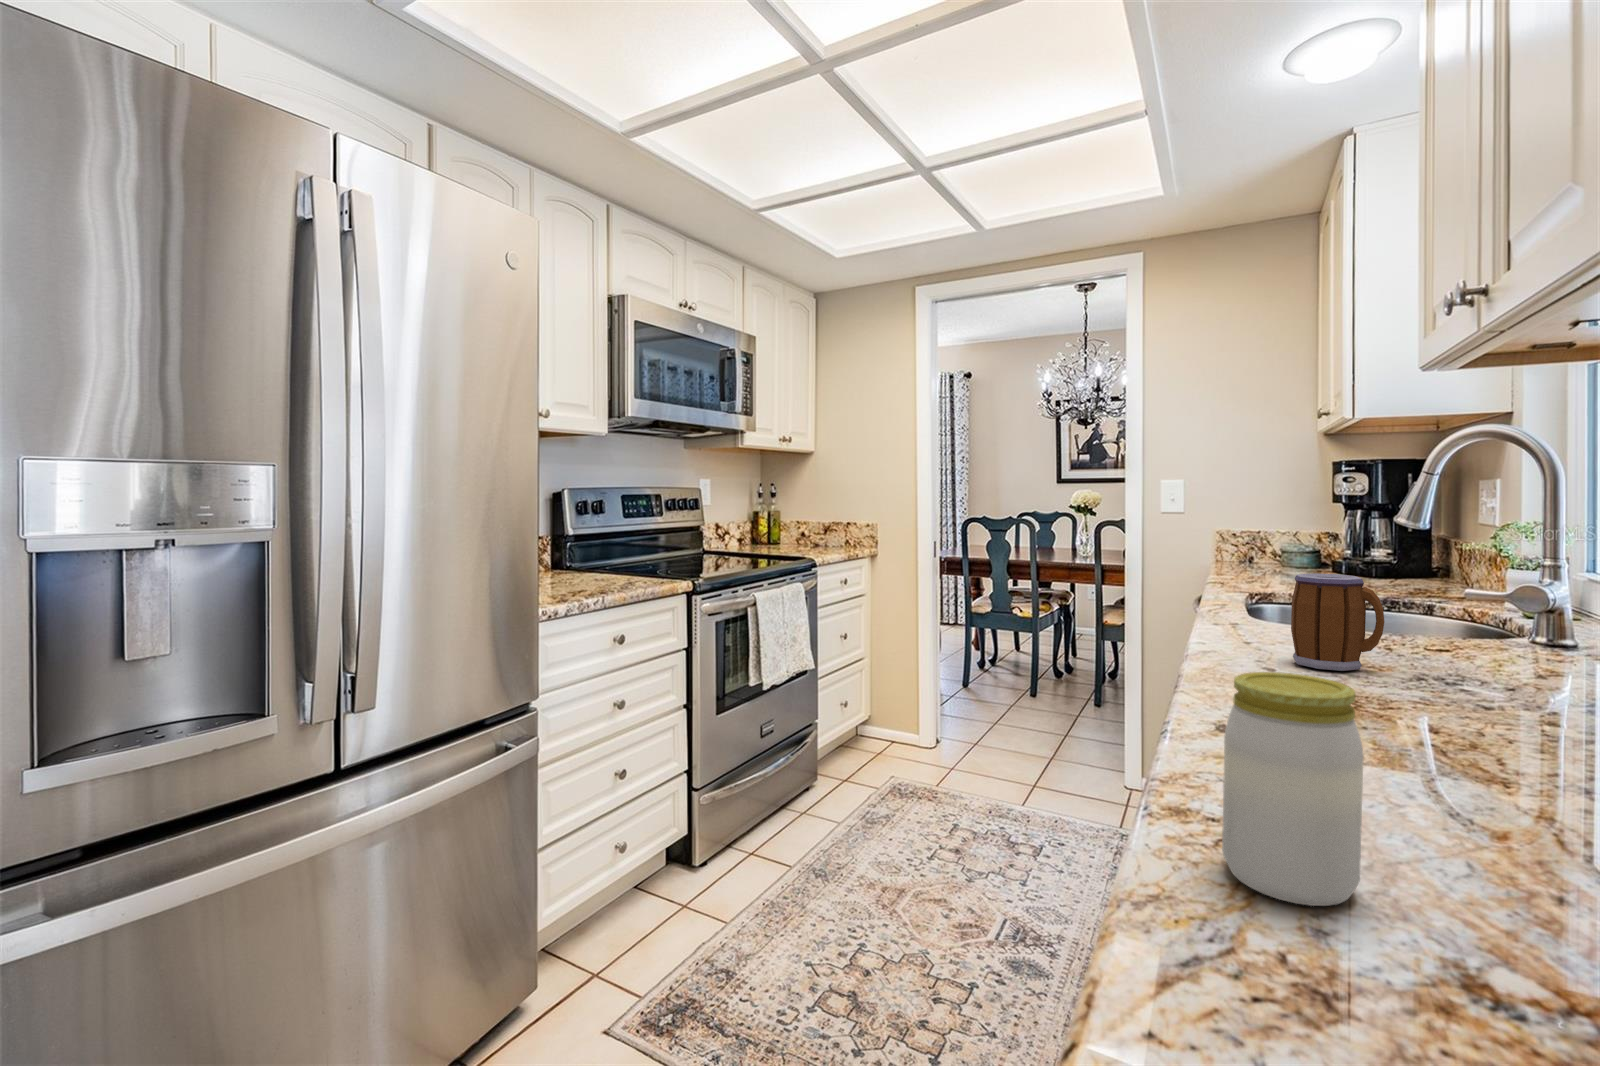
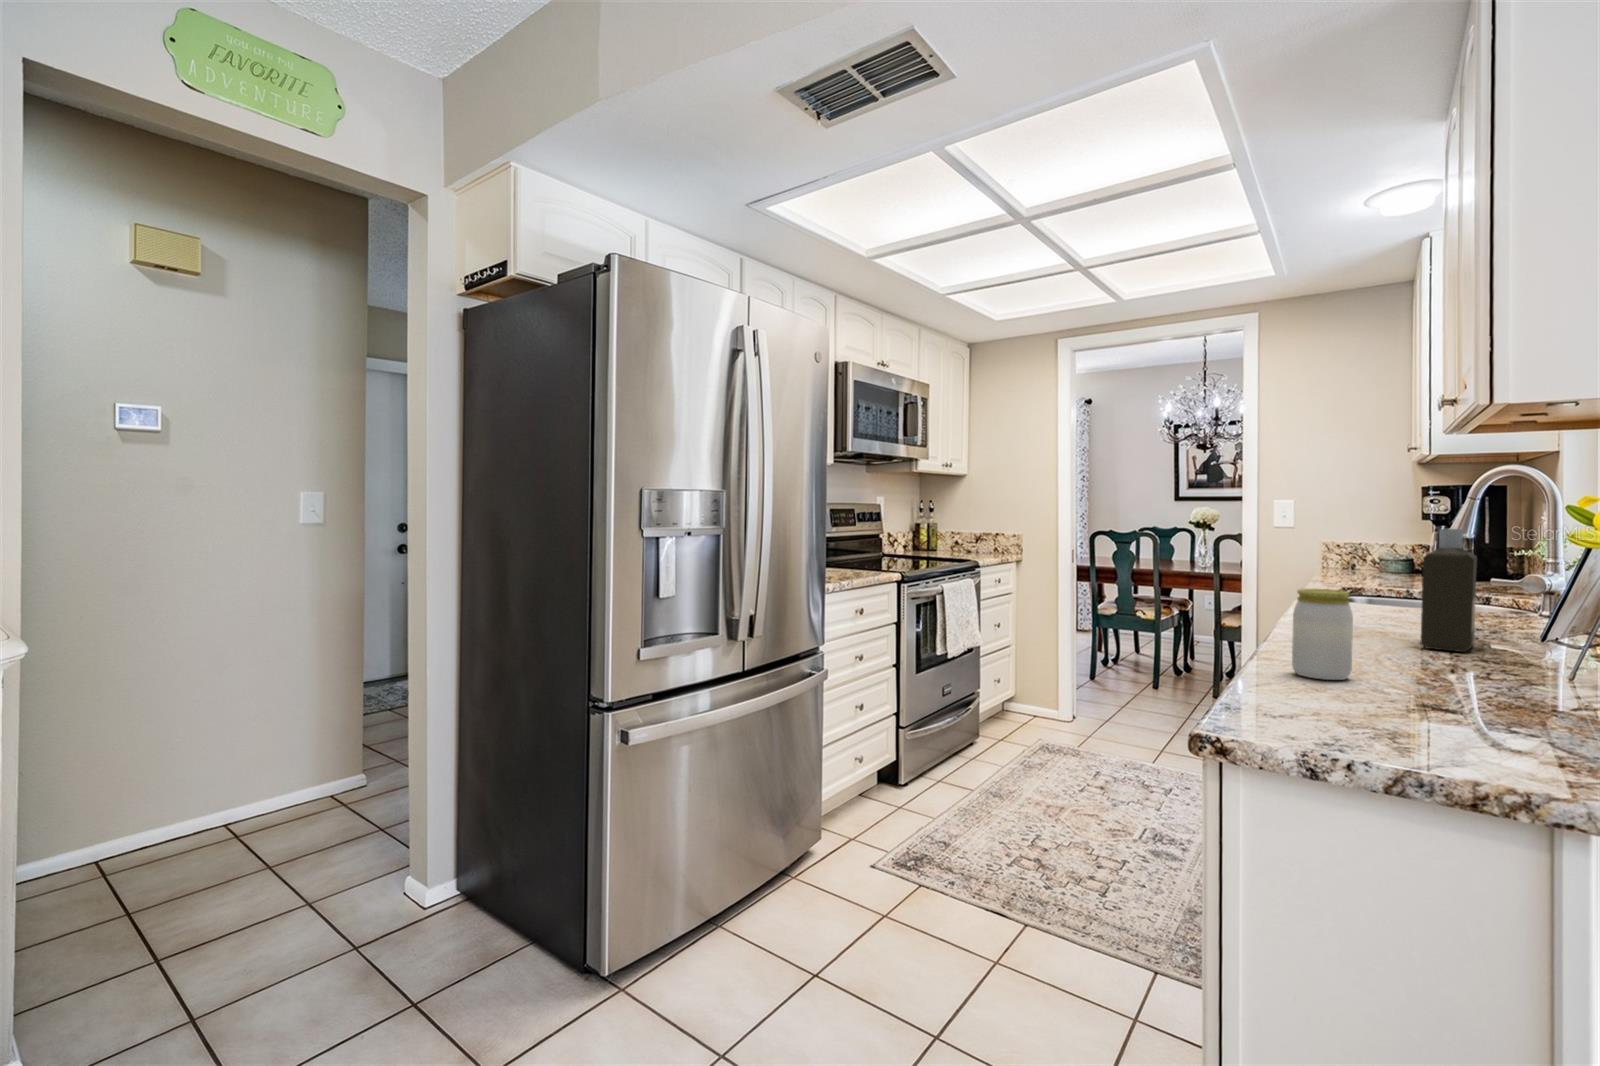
bottle: none [1417,523,1524,753] -> present [1421,529,1477,652]
mug: present [1291,573,1384,671] -> none [1360,564,1420,624]

